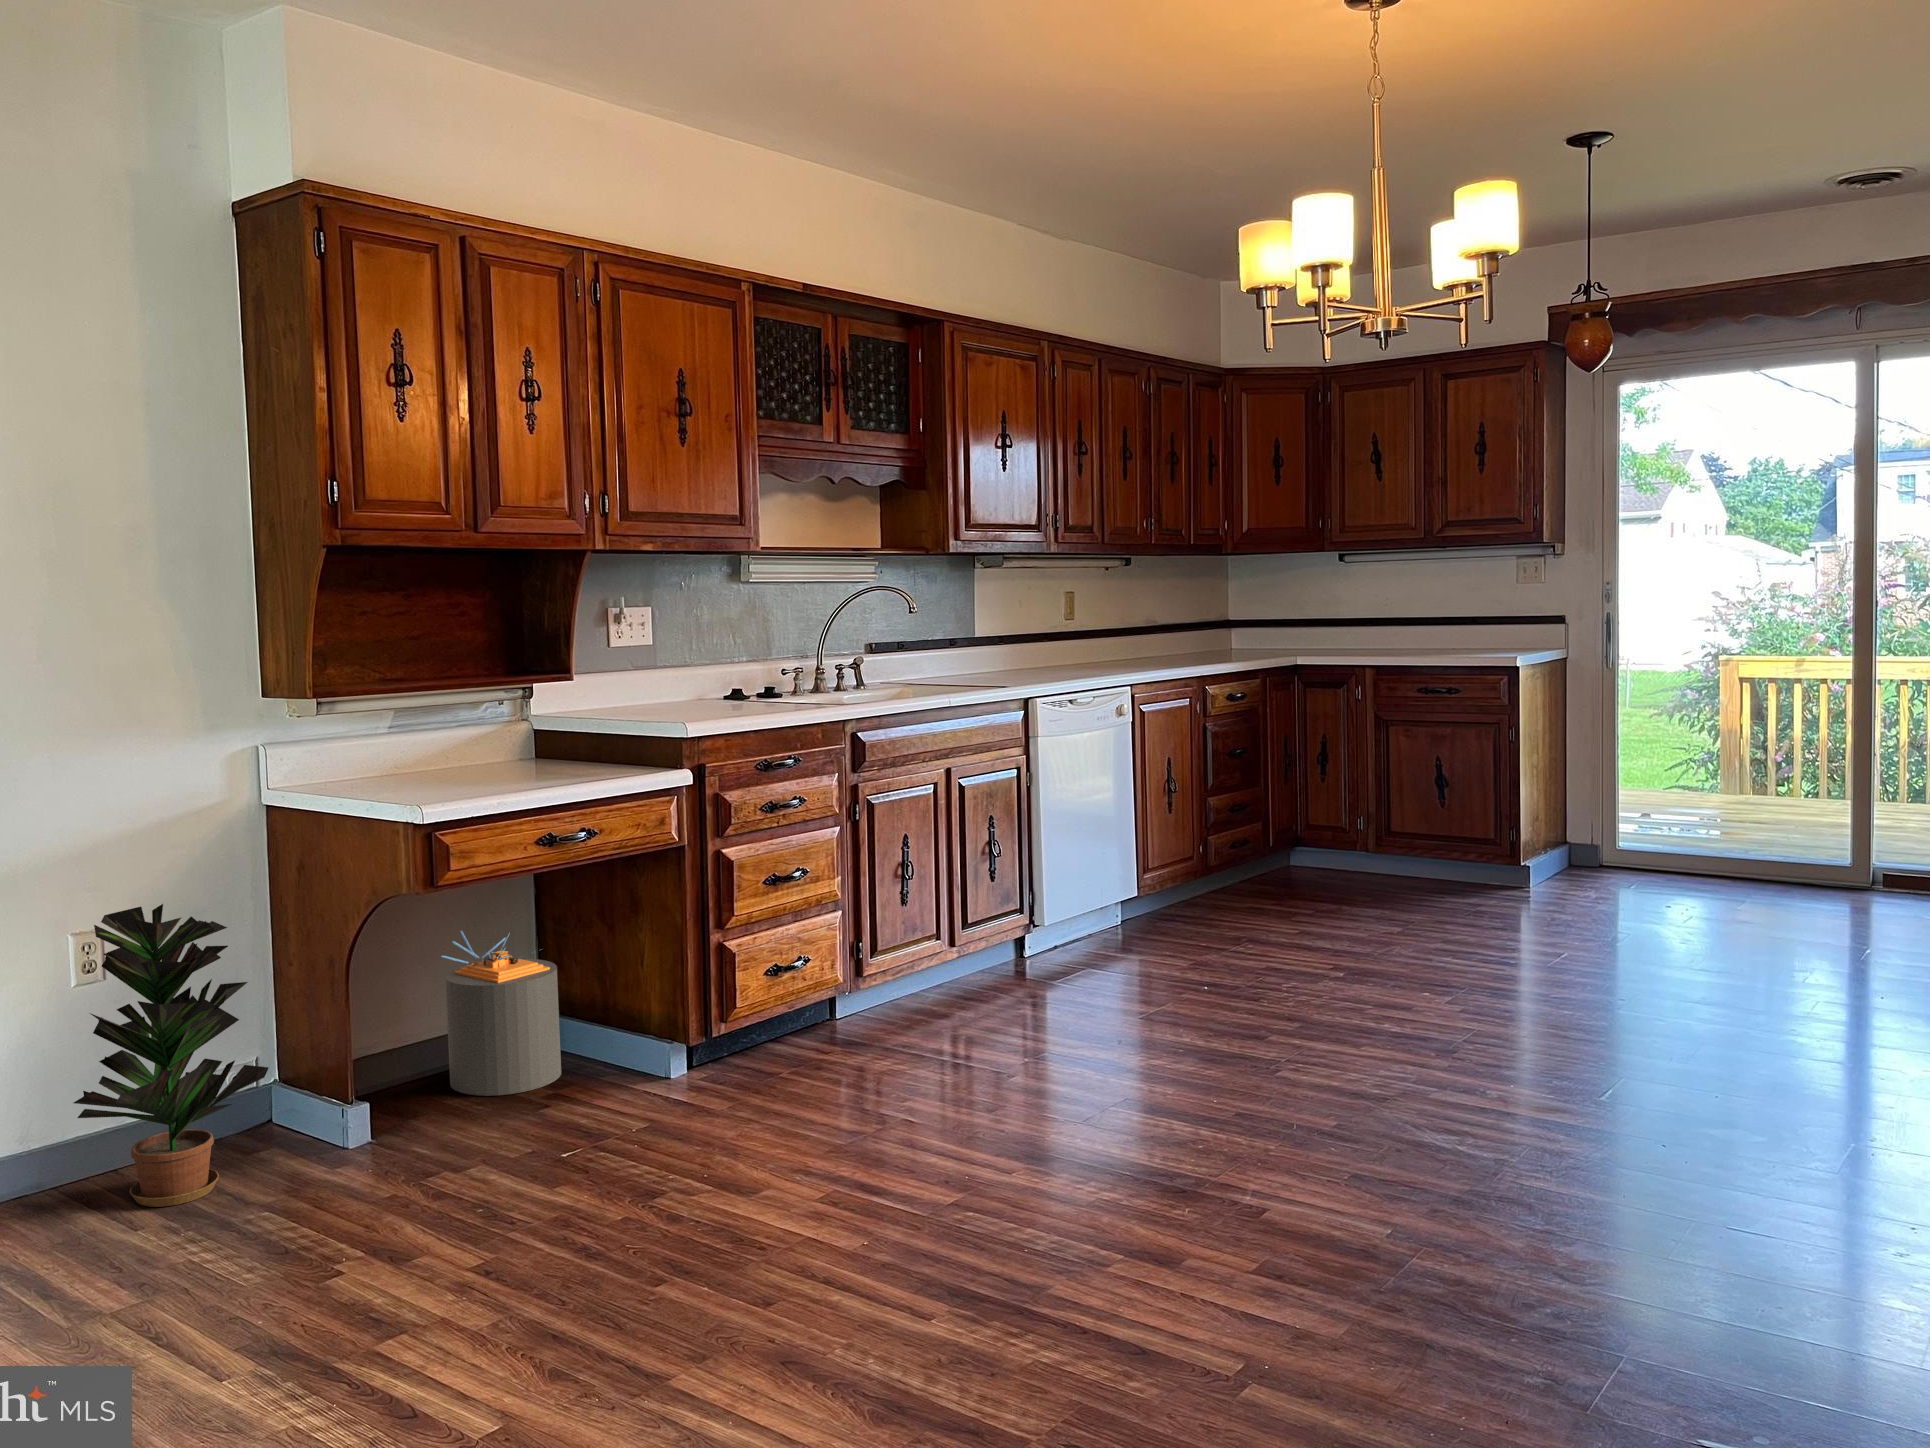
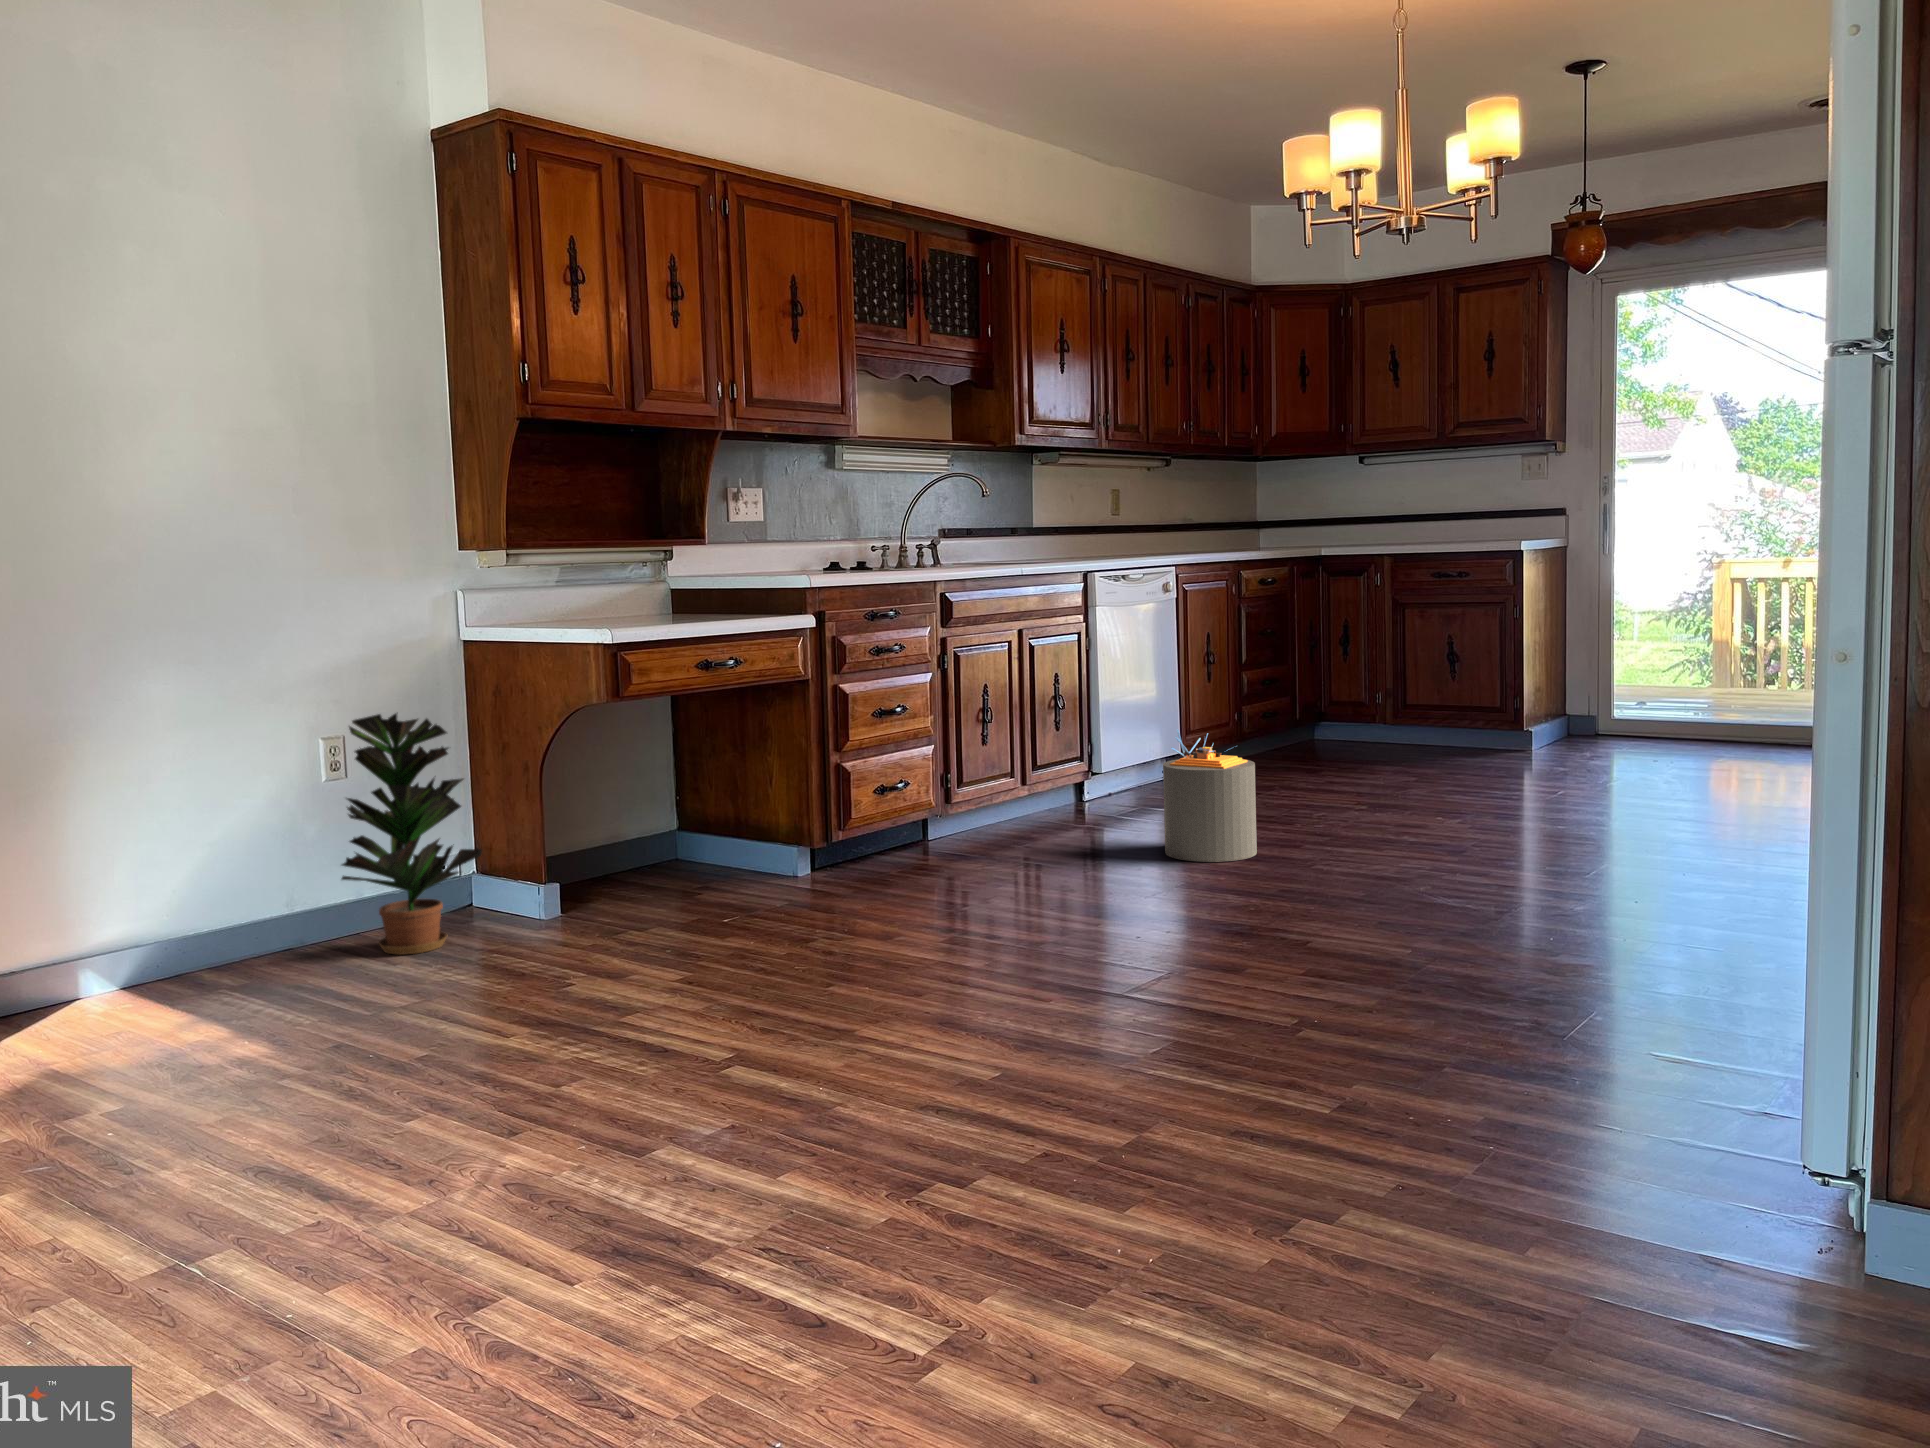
trash can: present [441,932,561,1096] -> present [1163,730,1257,862]

